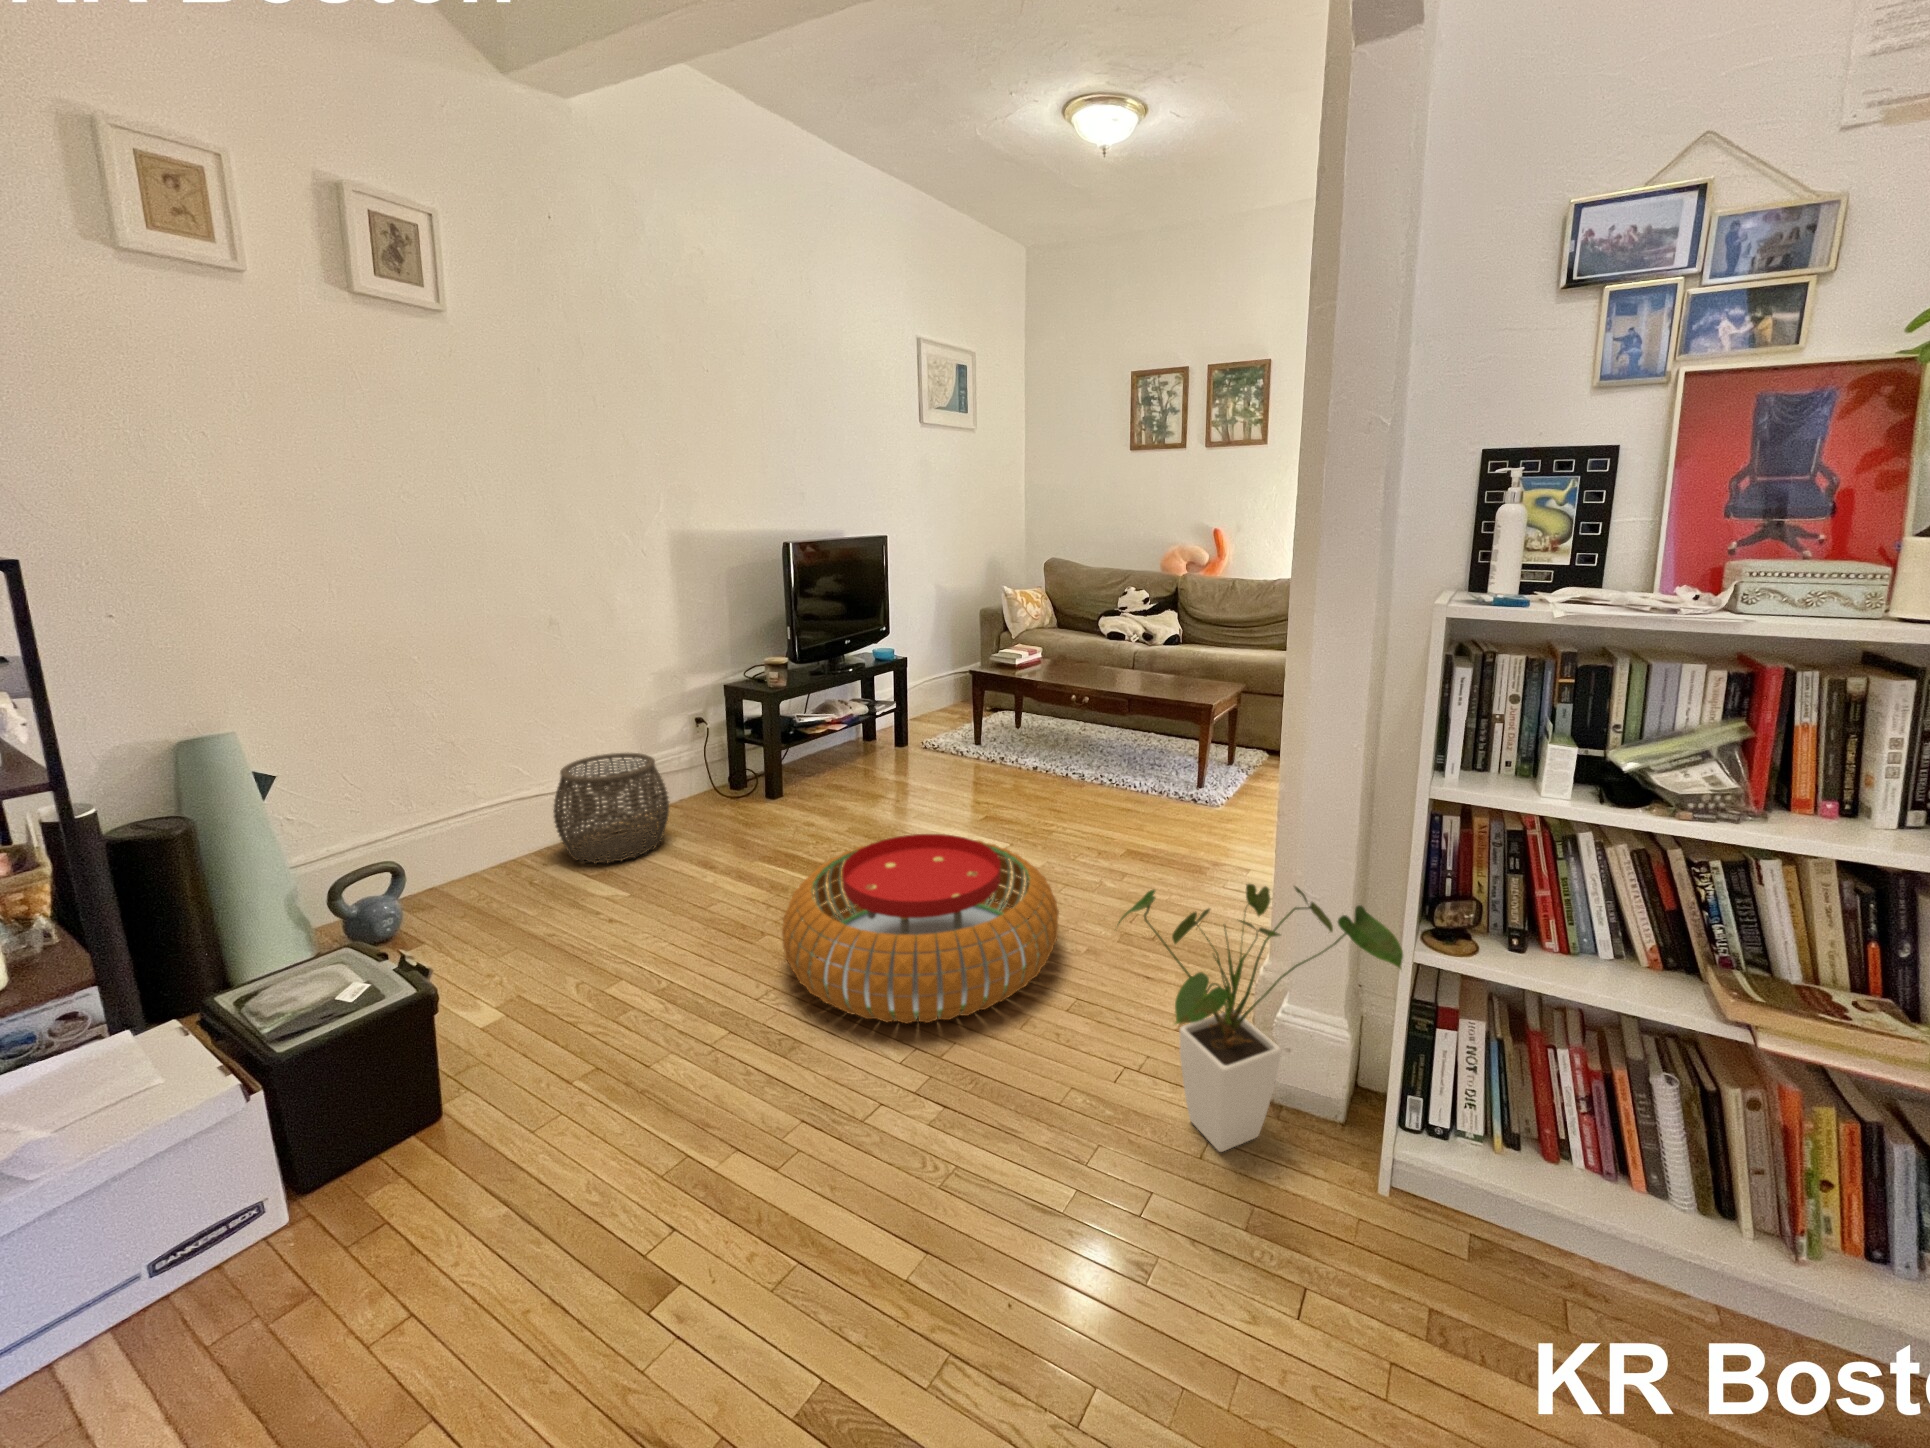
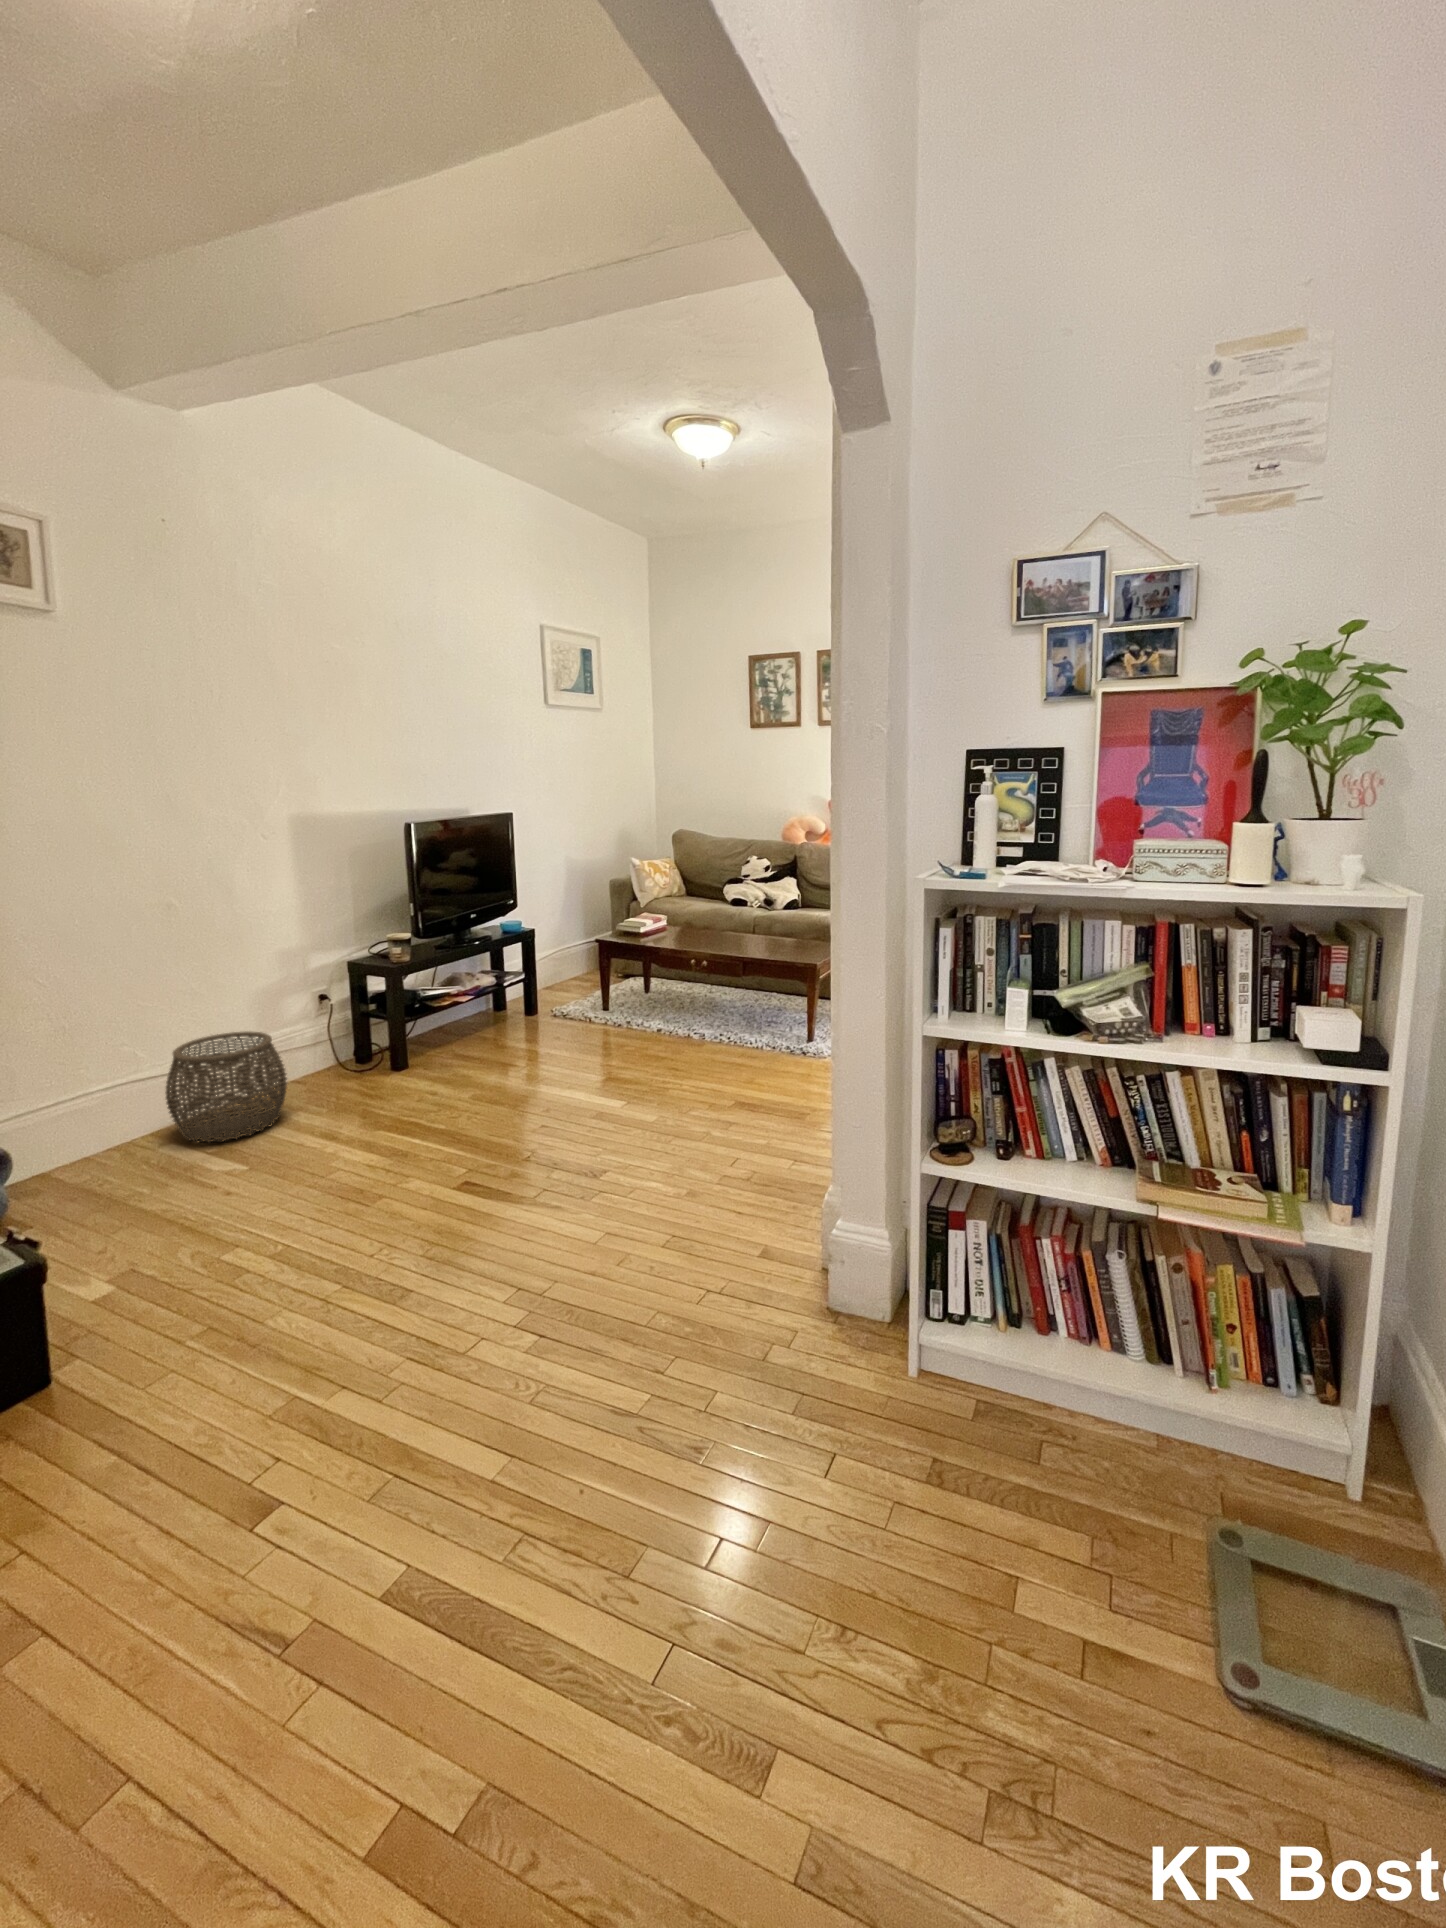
pouf: present [782,834,1059,1023] -> none [392,1094,658,1269]
house plant: present [1117,884,1403,1152] -> none [677,1117,916,1354]

